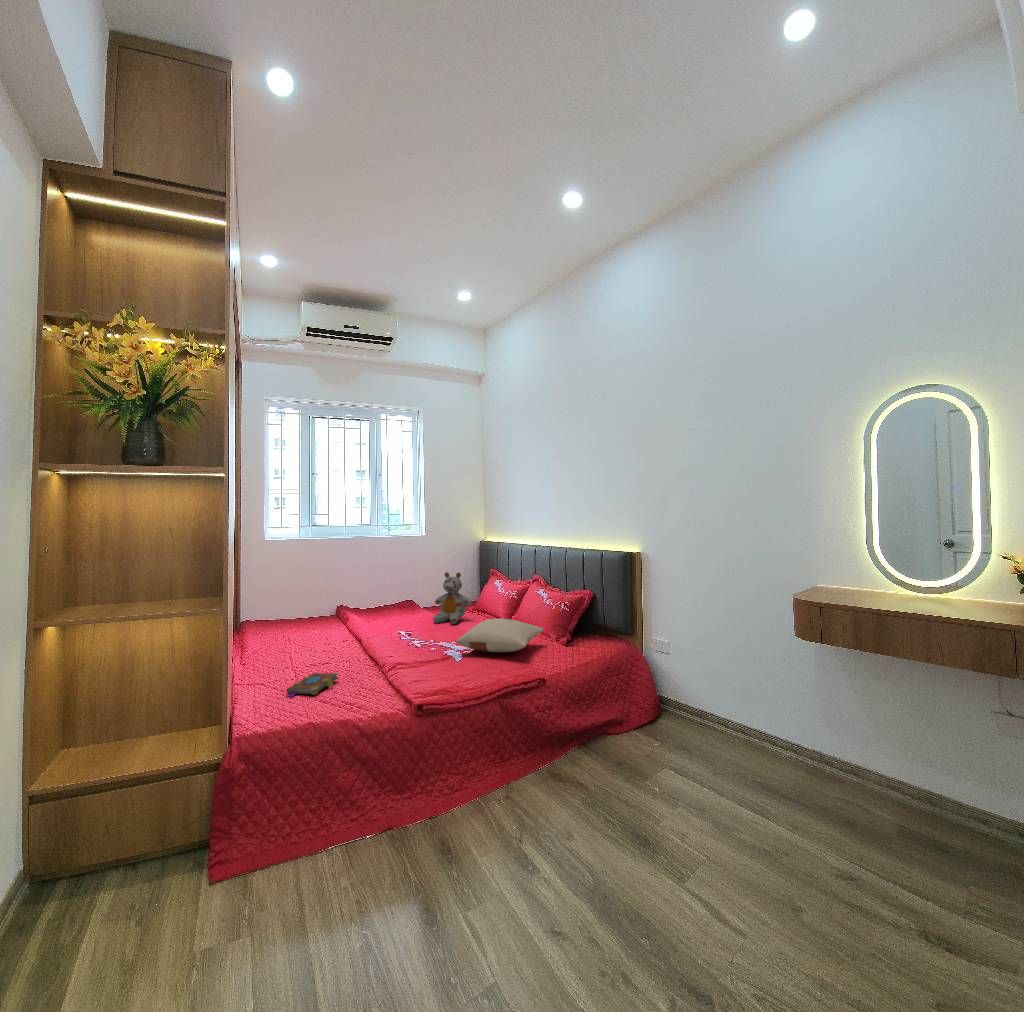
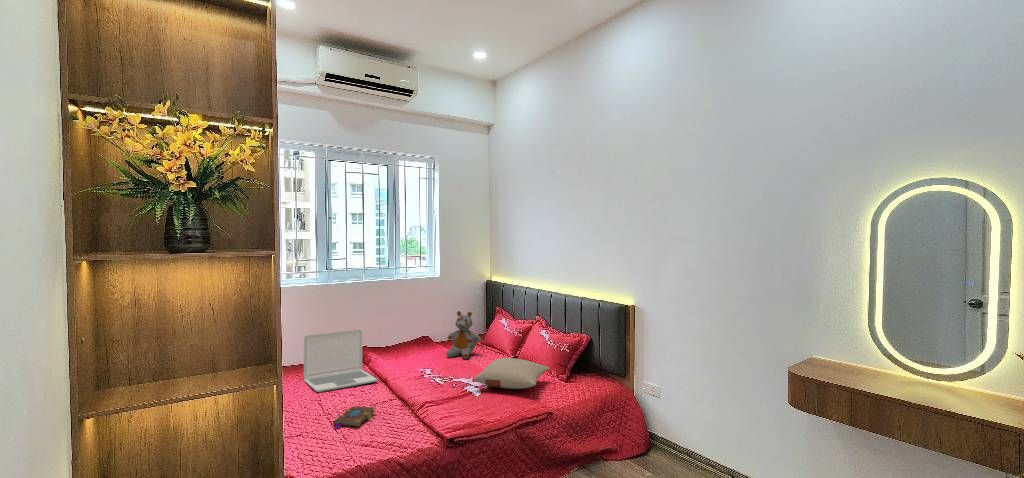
laptop: none [268,592,350,660] -> present [304,330,377,392]

